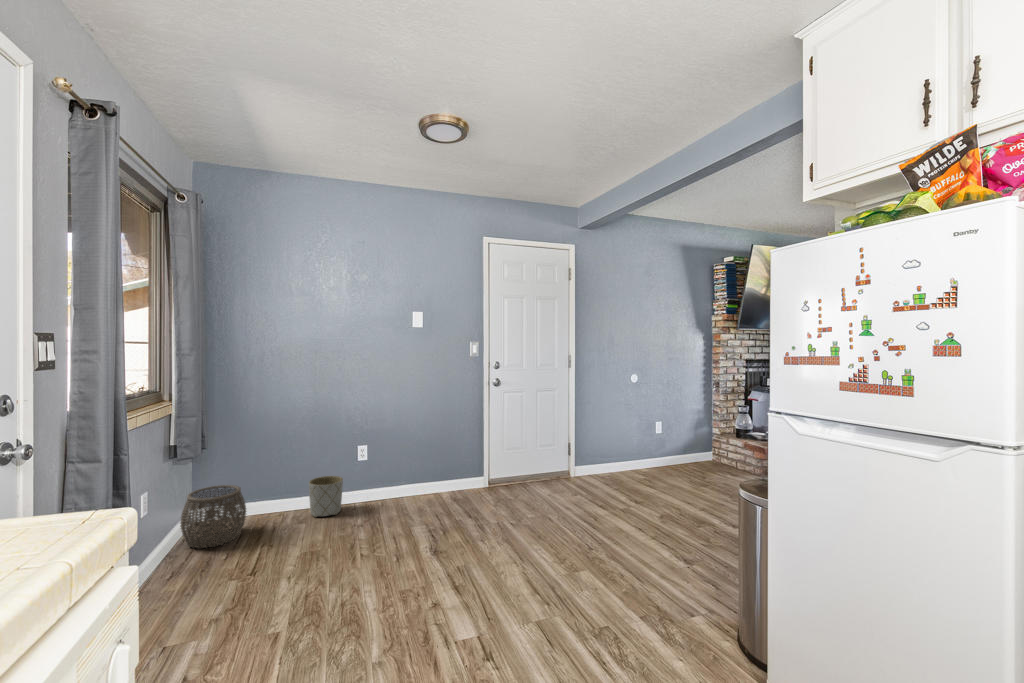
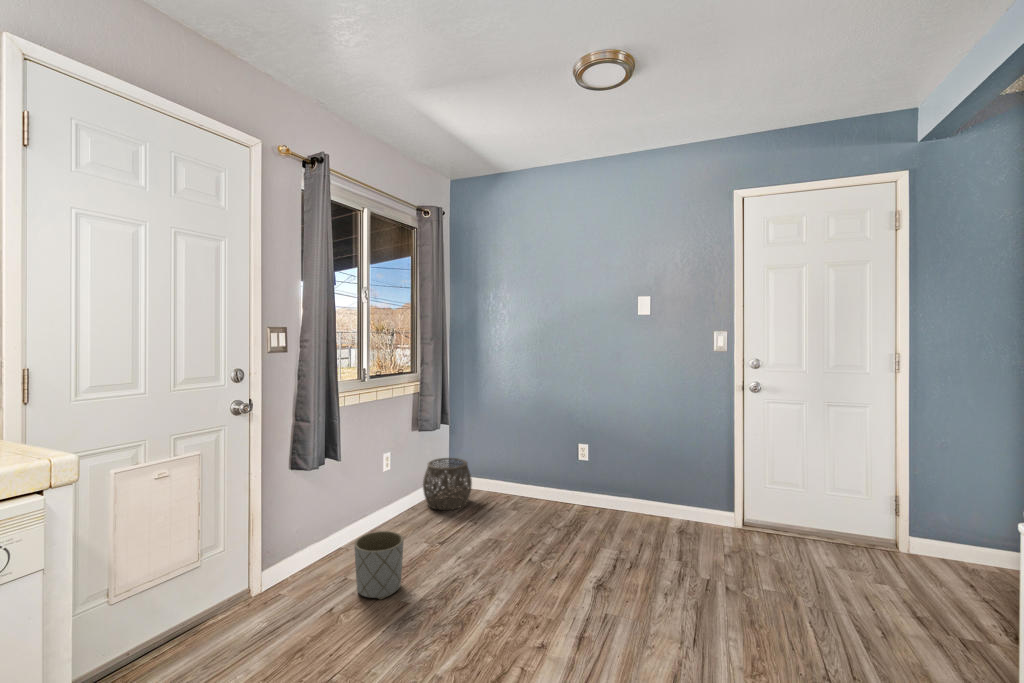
planter: present [309,476,343,517] -> present [355,531,404,599]

